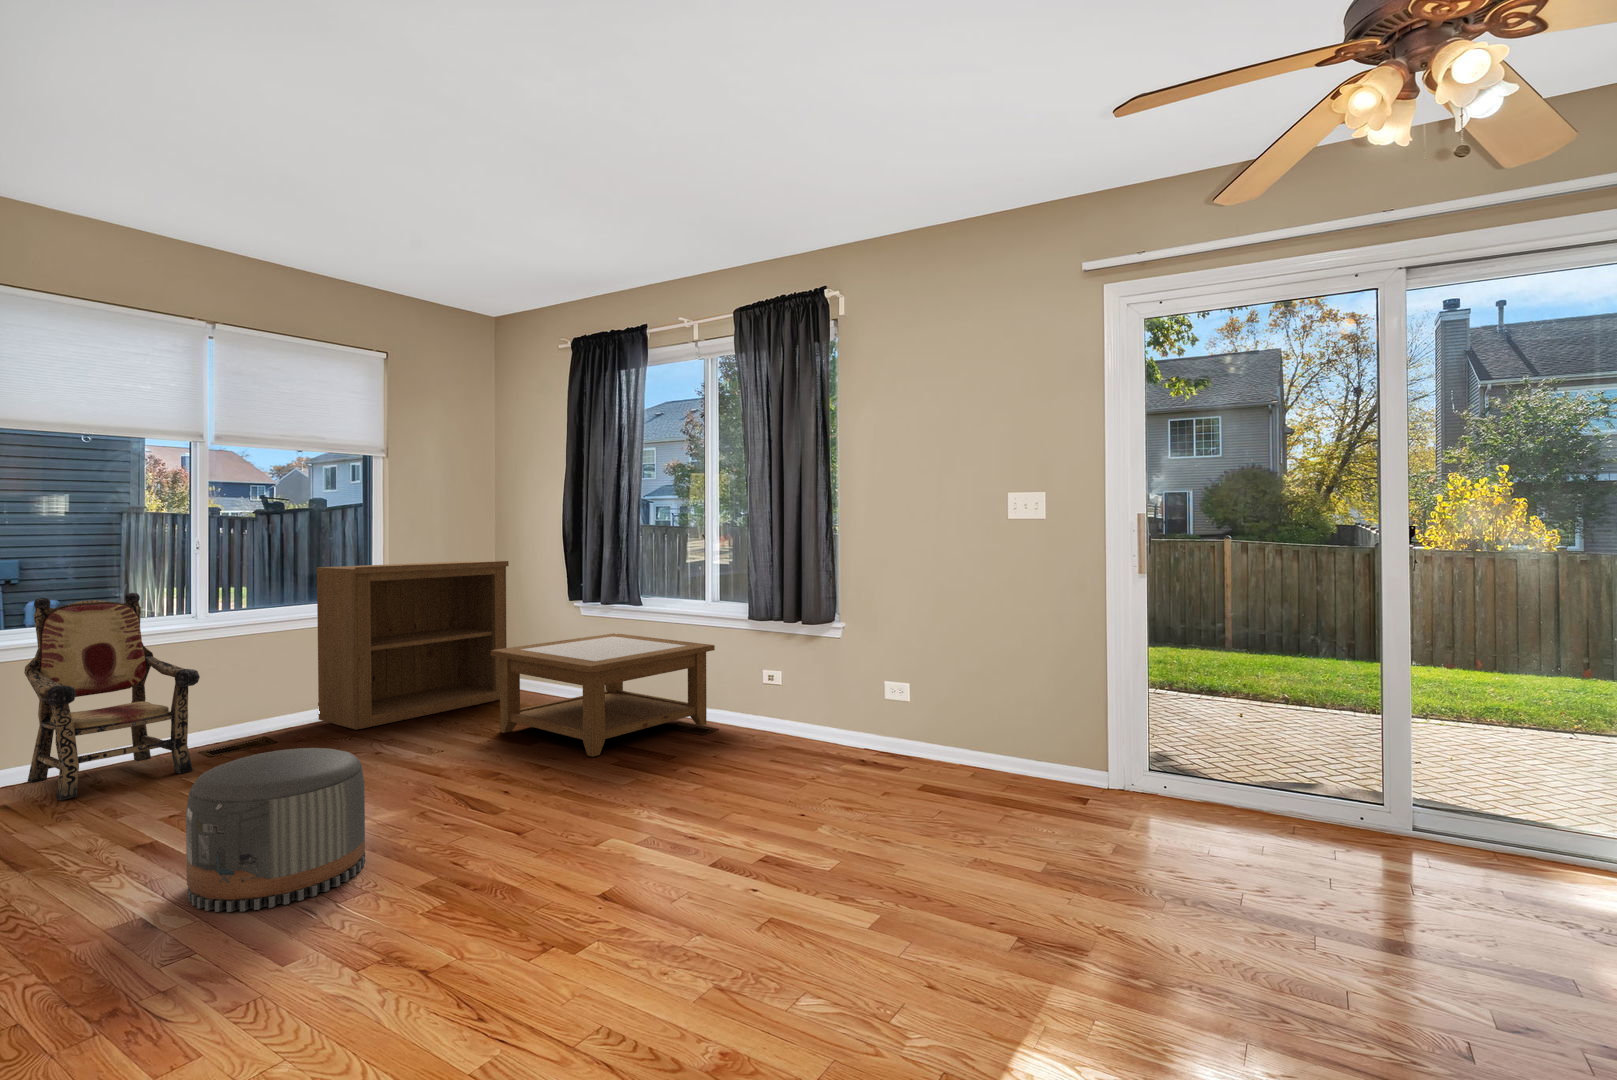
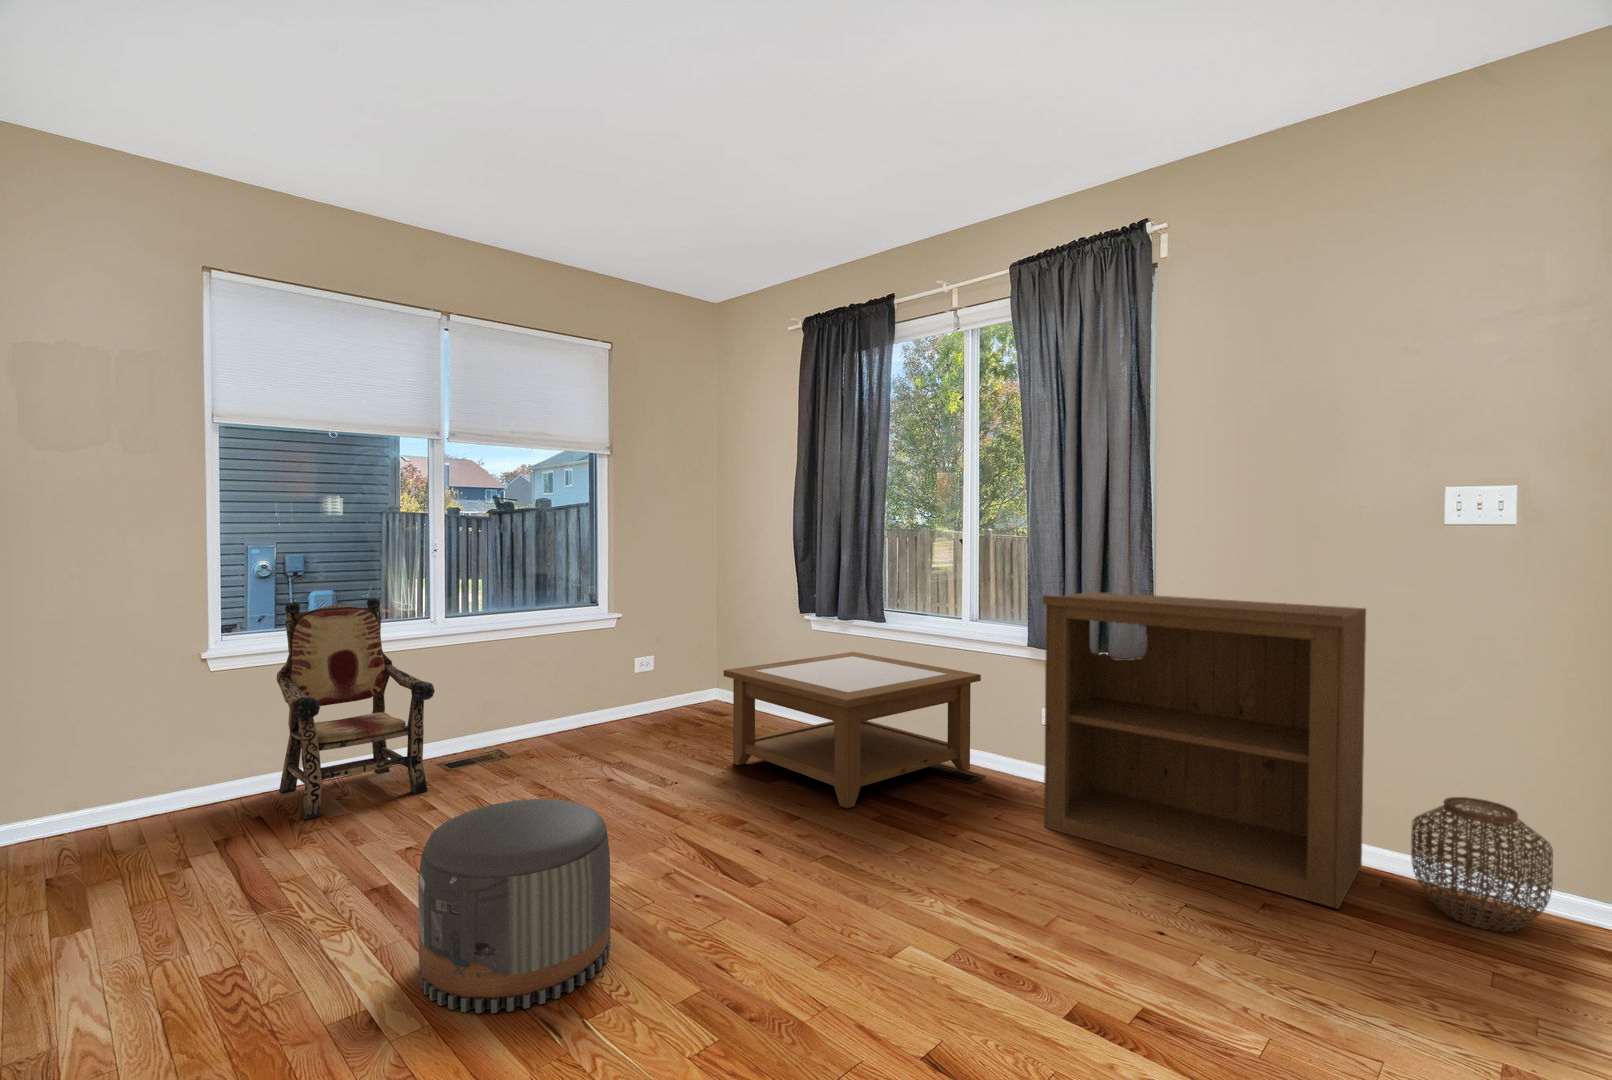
bookshelf: present [317,561,509,730] -> present [1043,593,1366,908]
woven basket: none [985,707,1062,794] -> present [1411,797,1553,932]

